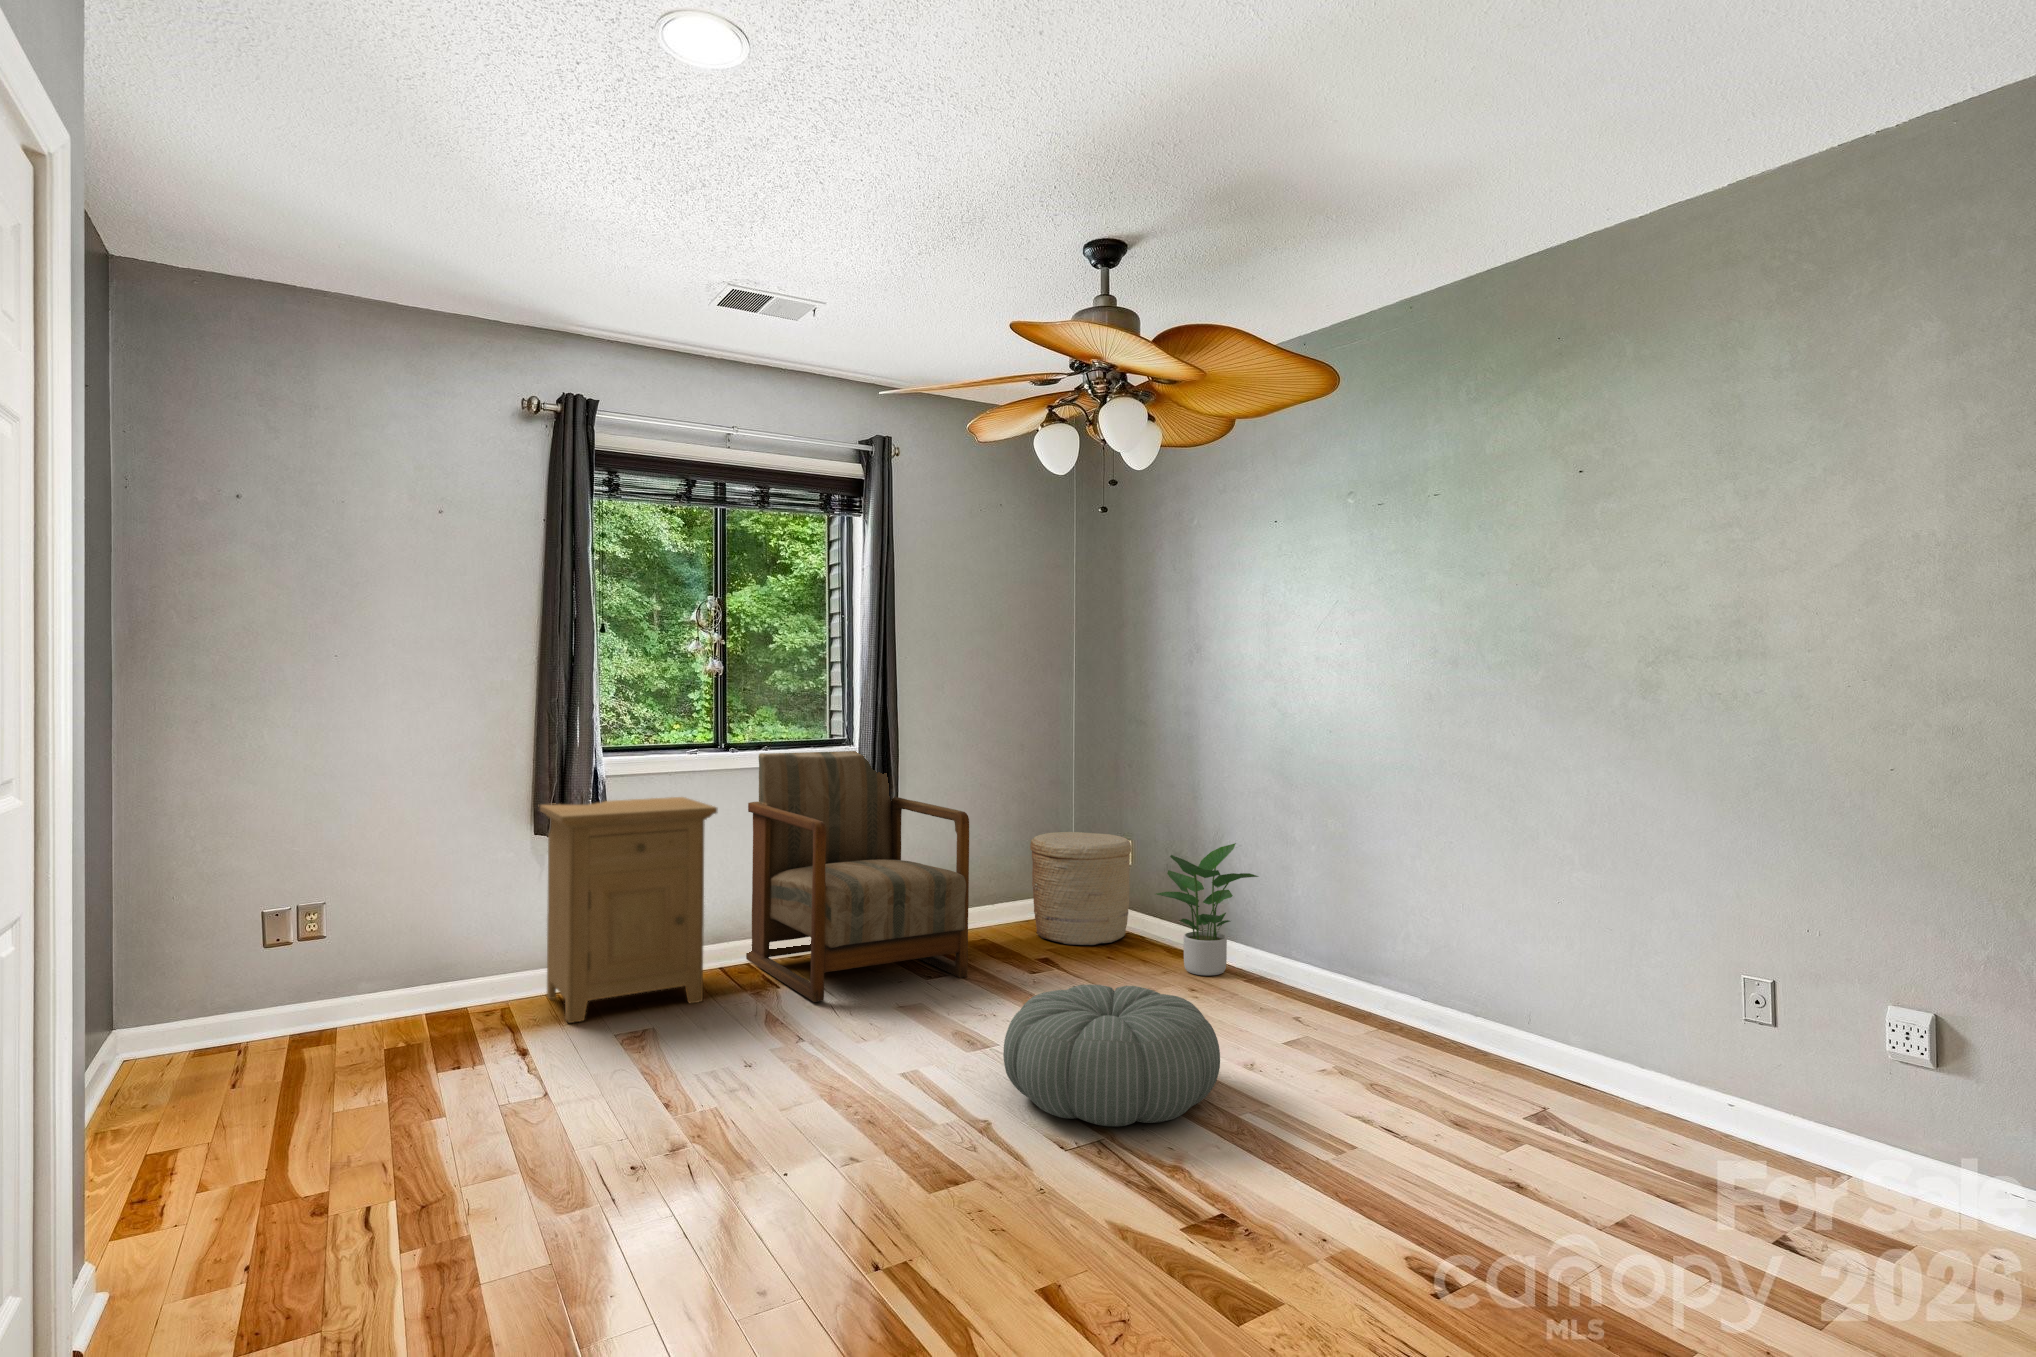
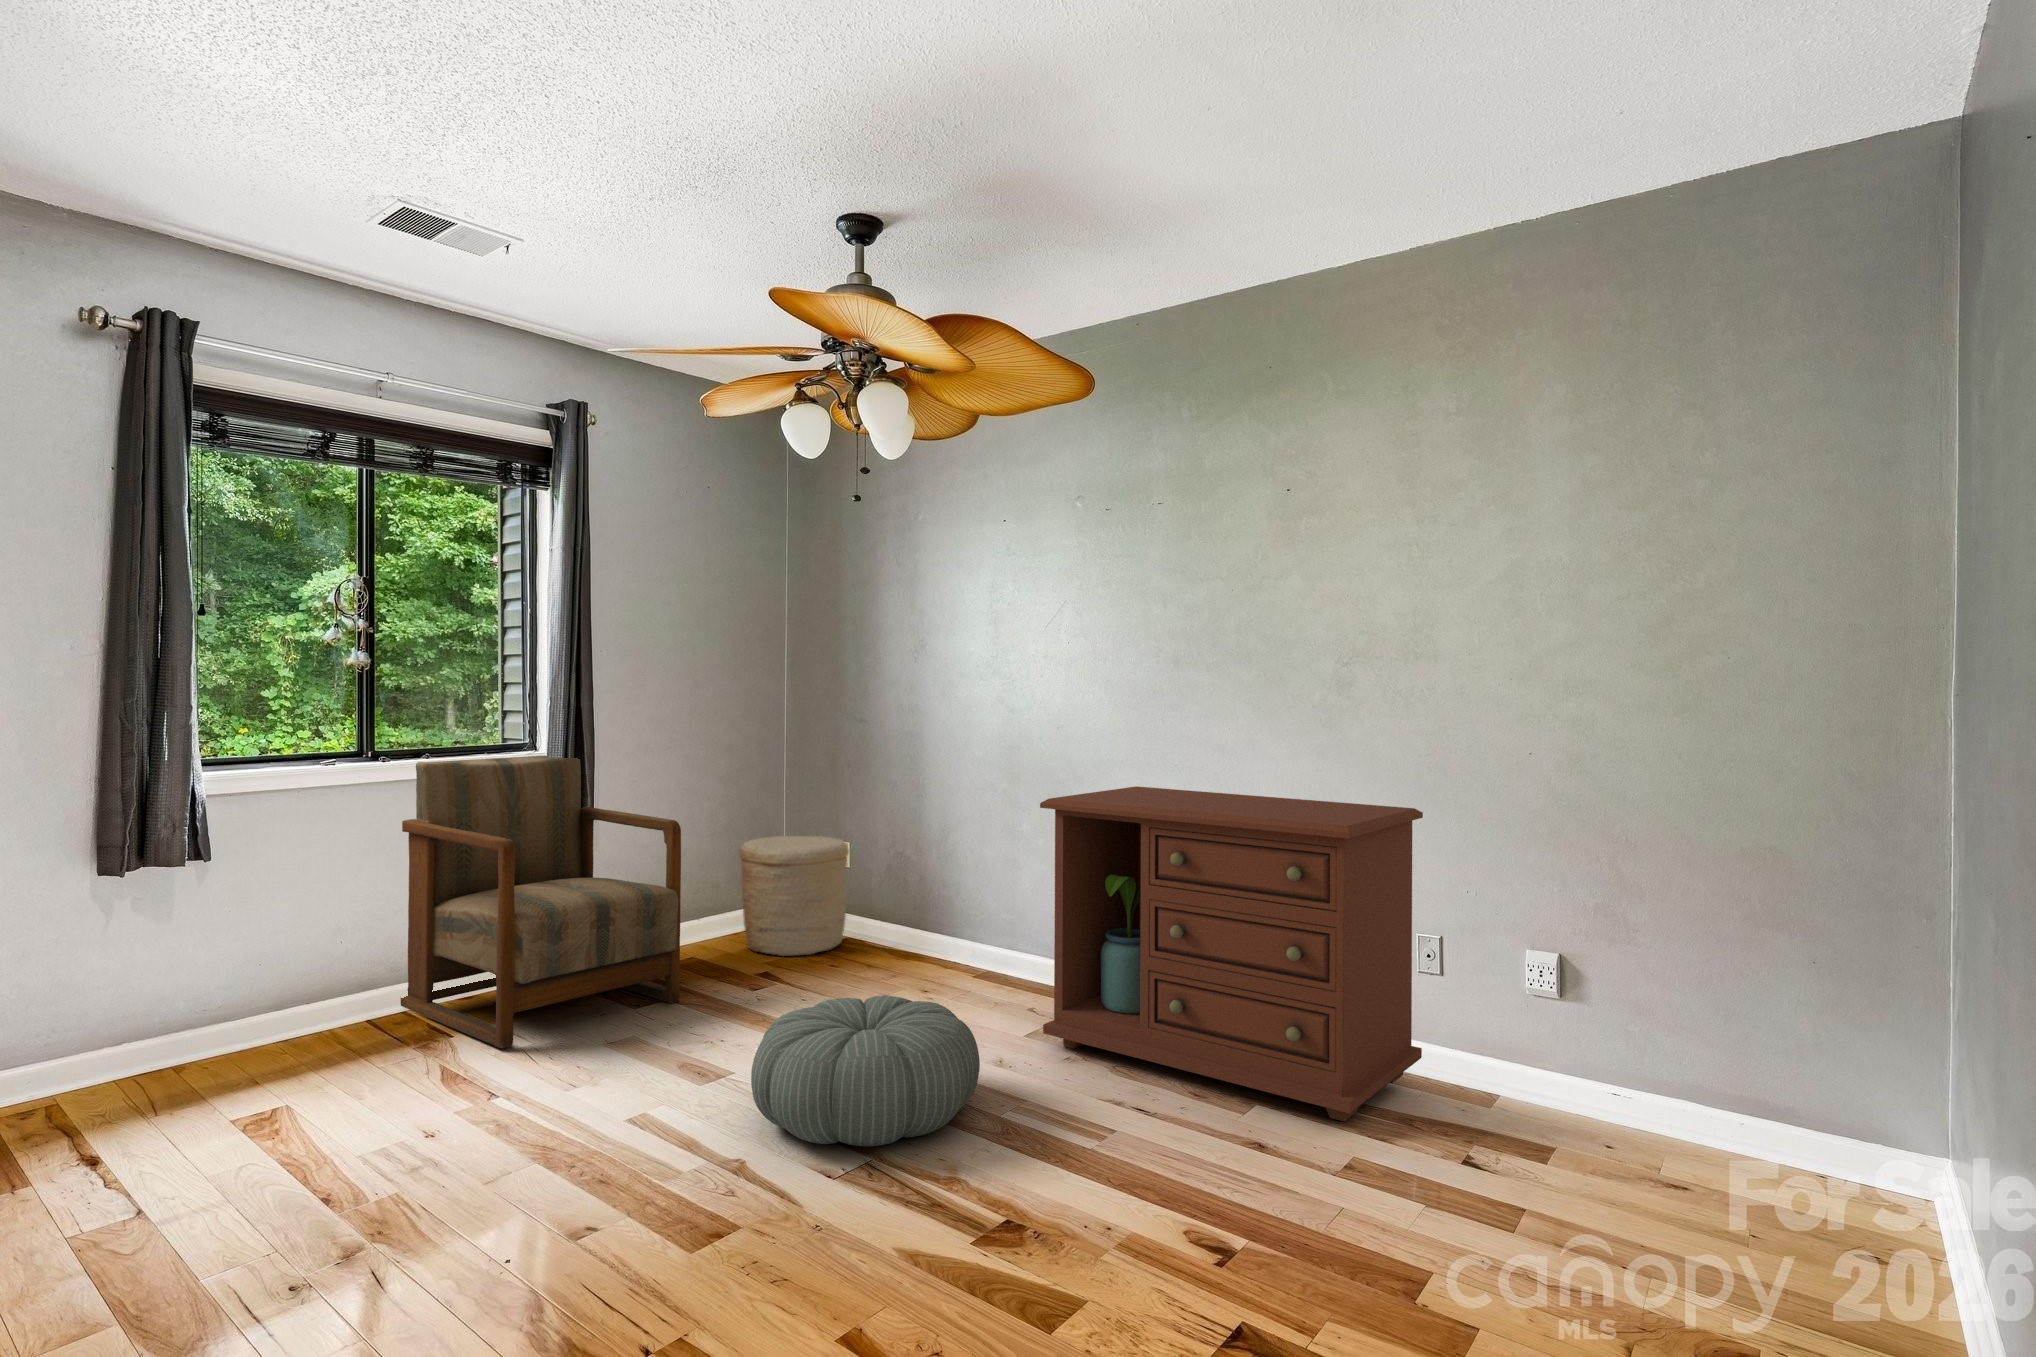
dresser: none [1296,796,1737,1170] -> present [1040,786,1423,1121]
nightstand: present [538,797,717,1023] -> none [111,817,372,1110]
potted plant: present [1156,843,1258,976] -> none [880,840,987,976]

